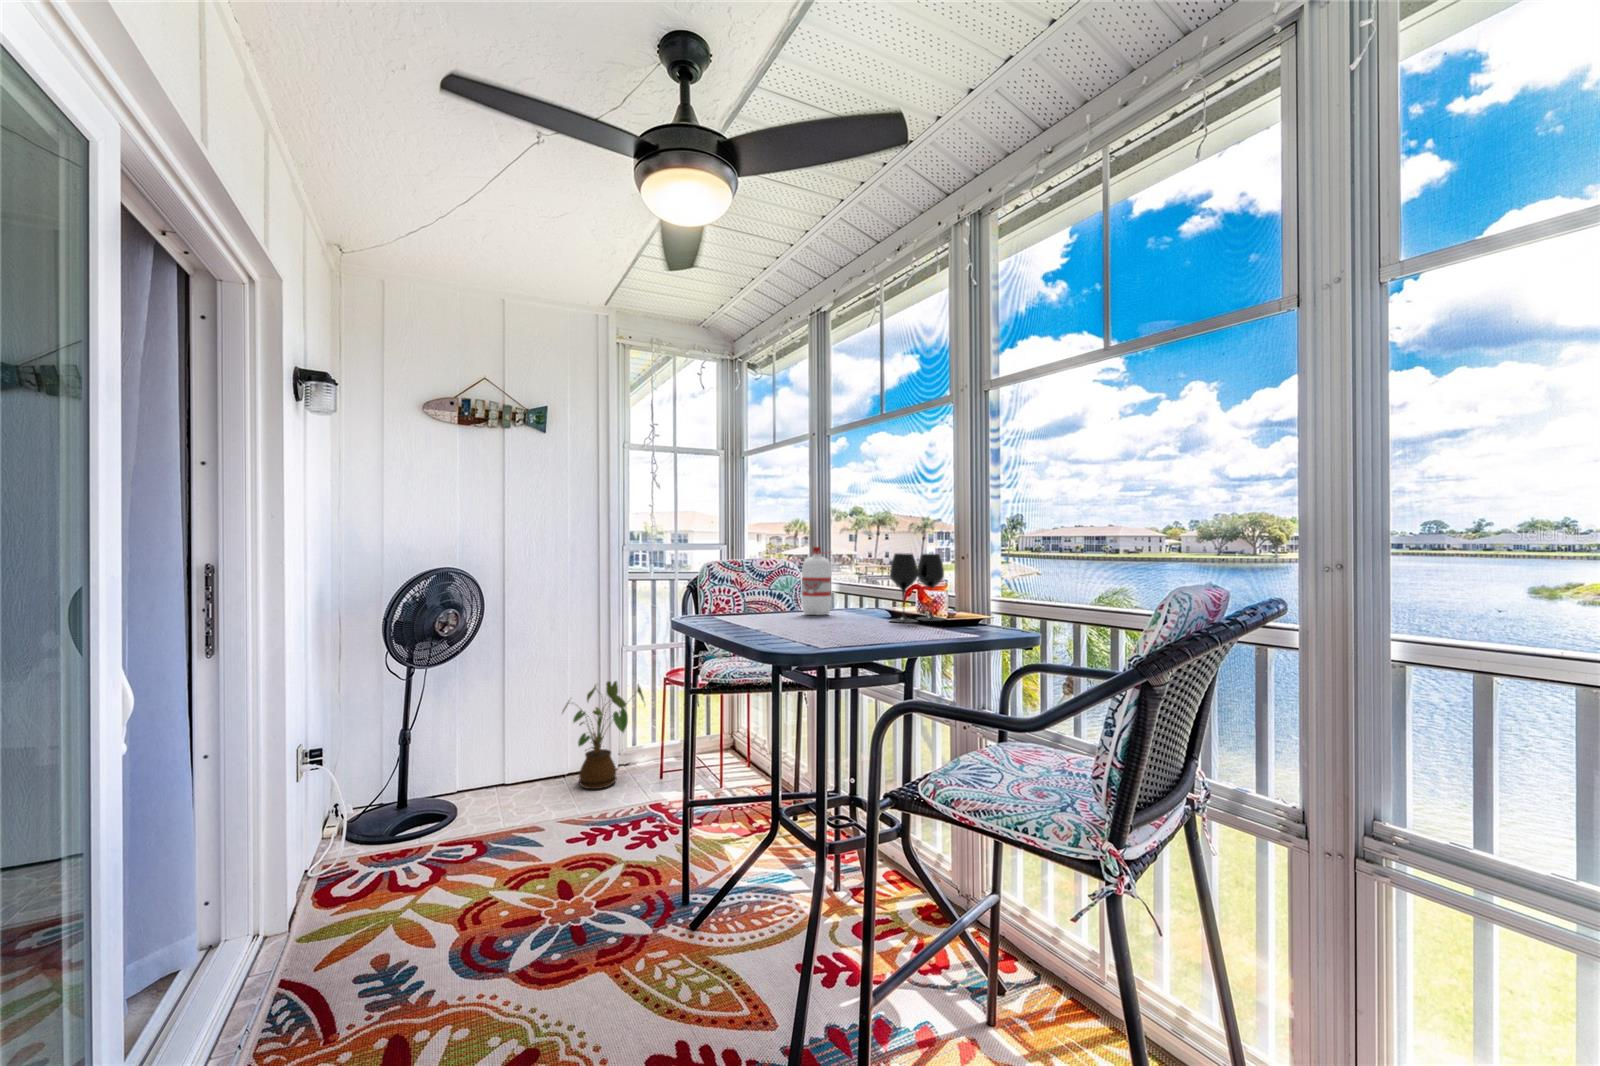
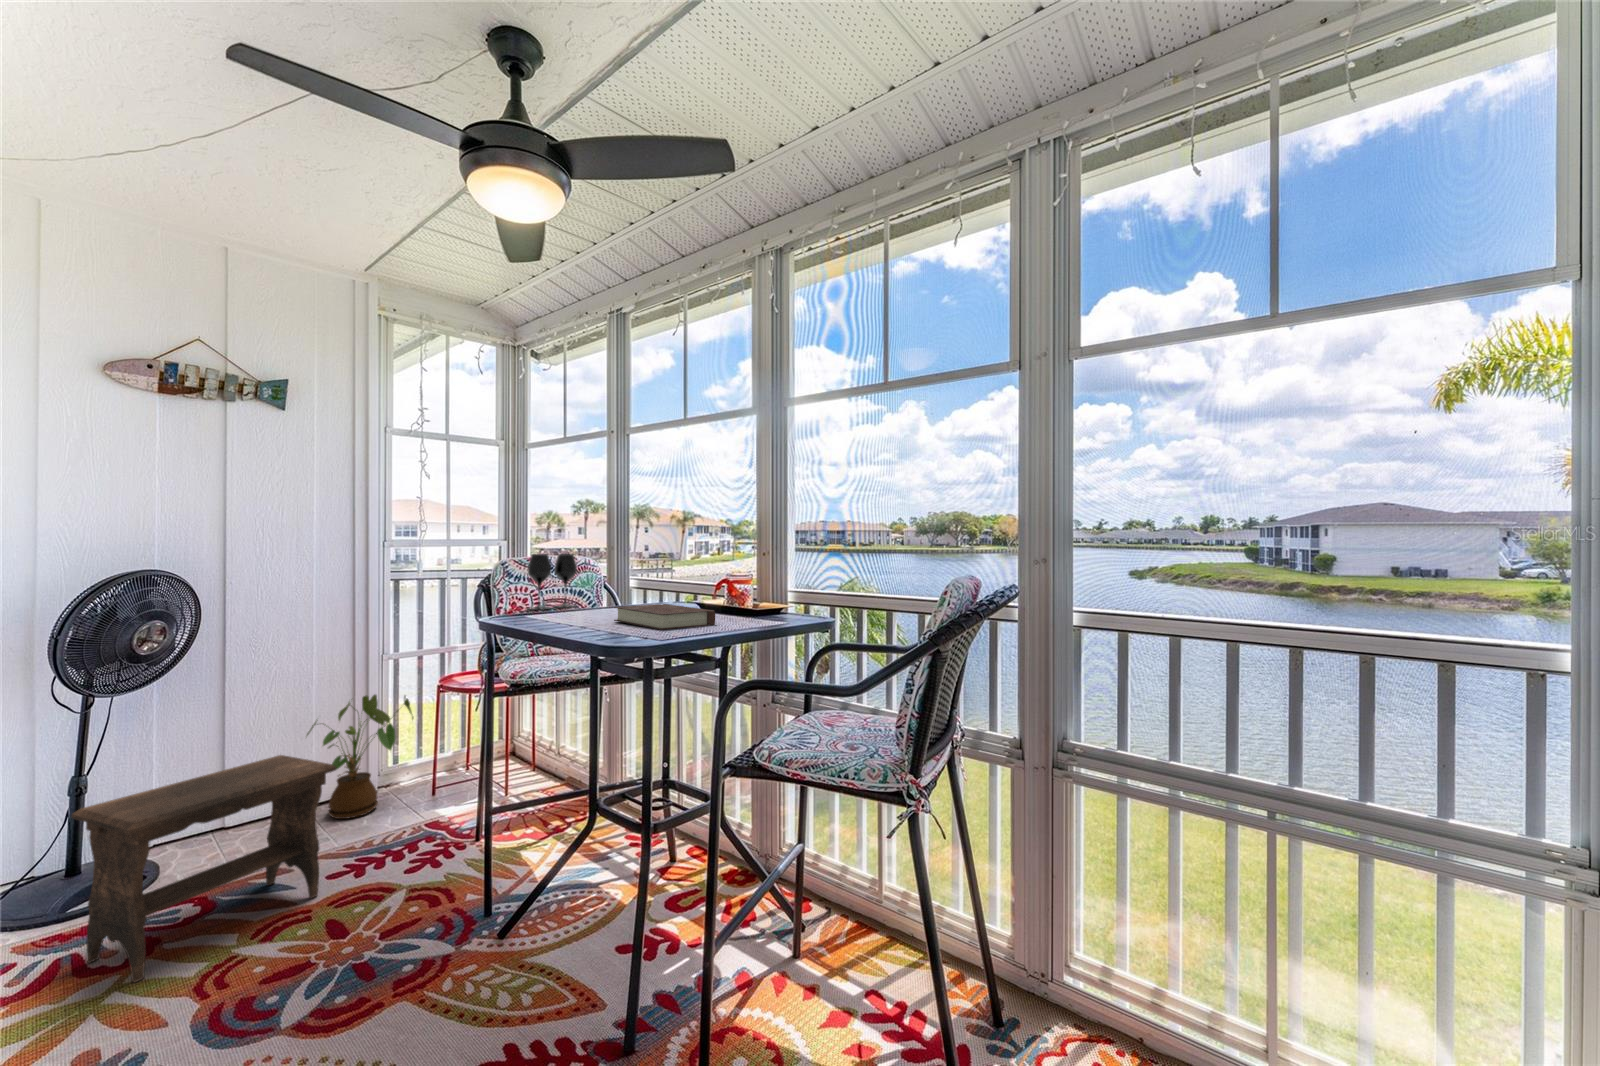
water bottle: present [801,547,832,615] -> none [615,545,647,611]
wine glass: present [890,553,944,623] -> present [528,554,577,610]
book: none [789,609,889,637] -> present [614,604,715,630]
footstool: none [390,728,572,905] -> present [71,755,336,982]

